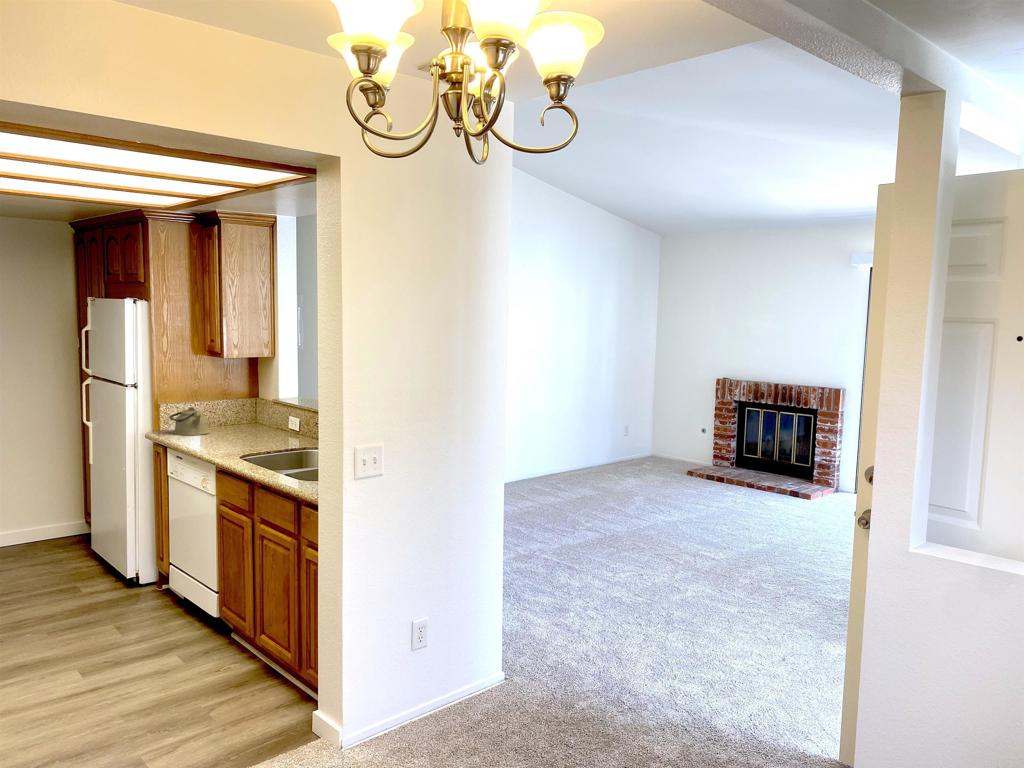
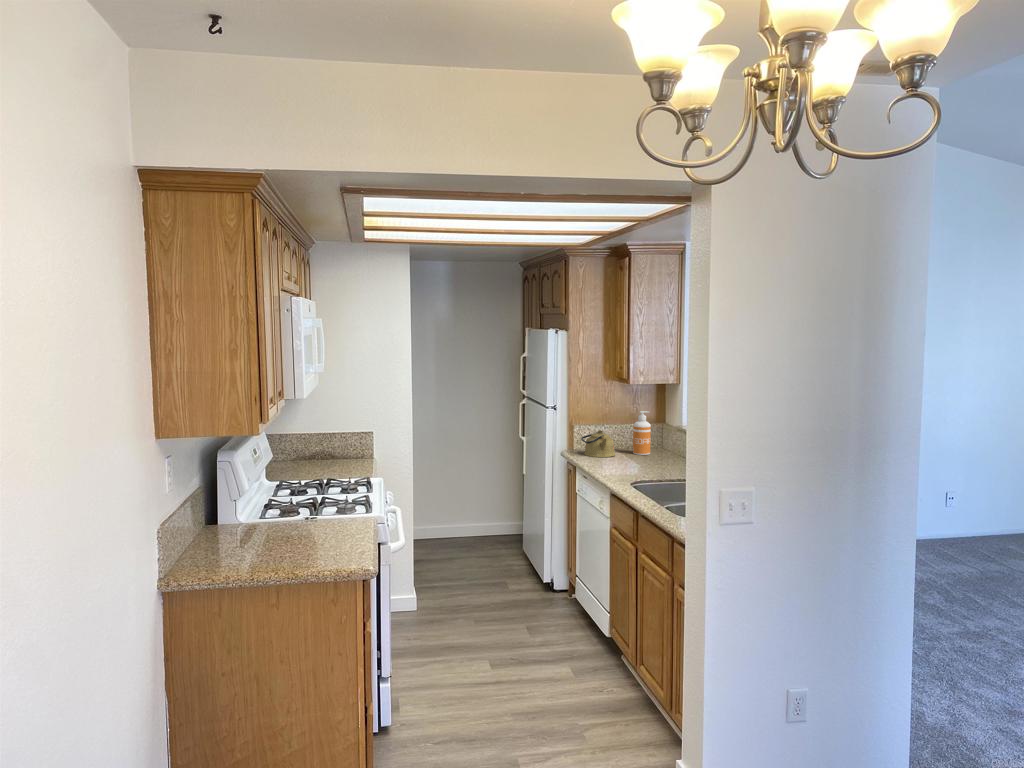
soap dispenser: none [227,385,246,430] -> present [633,411,651,455]

